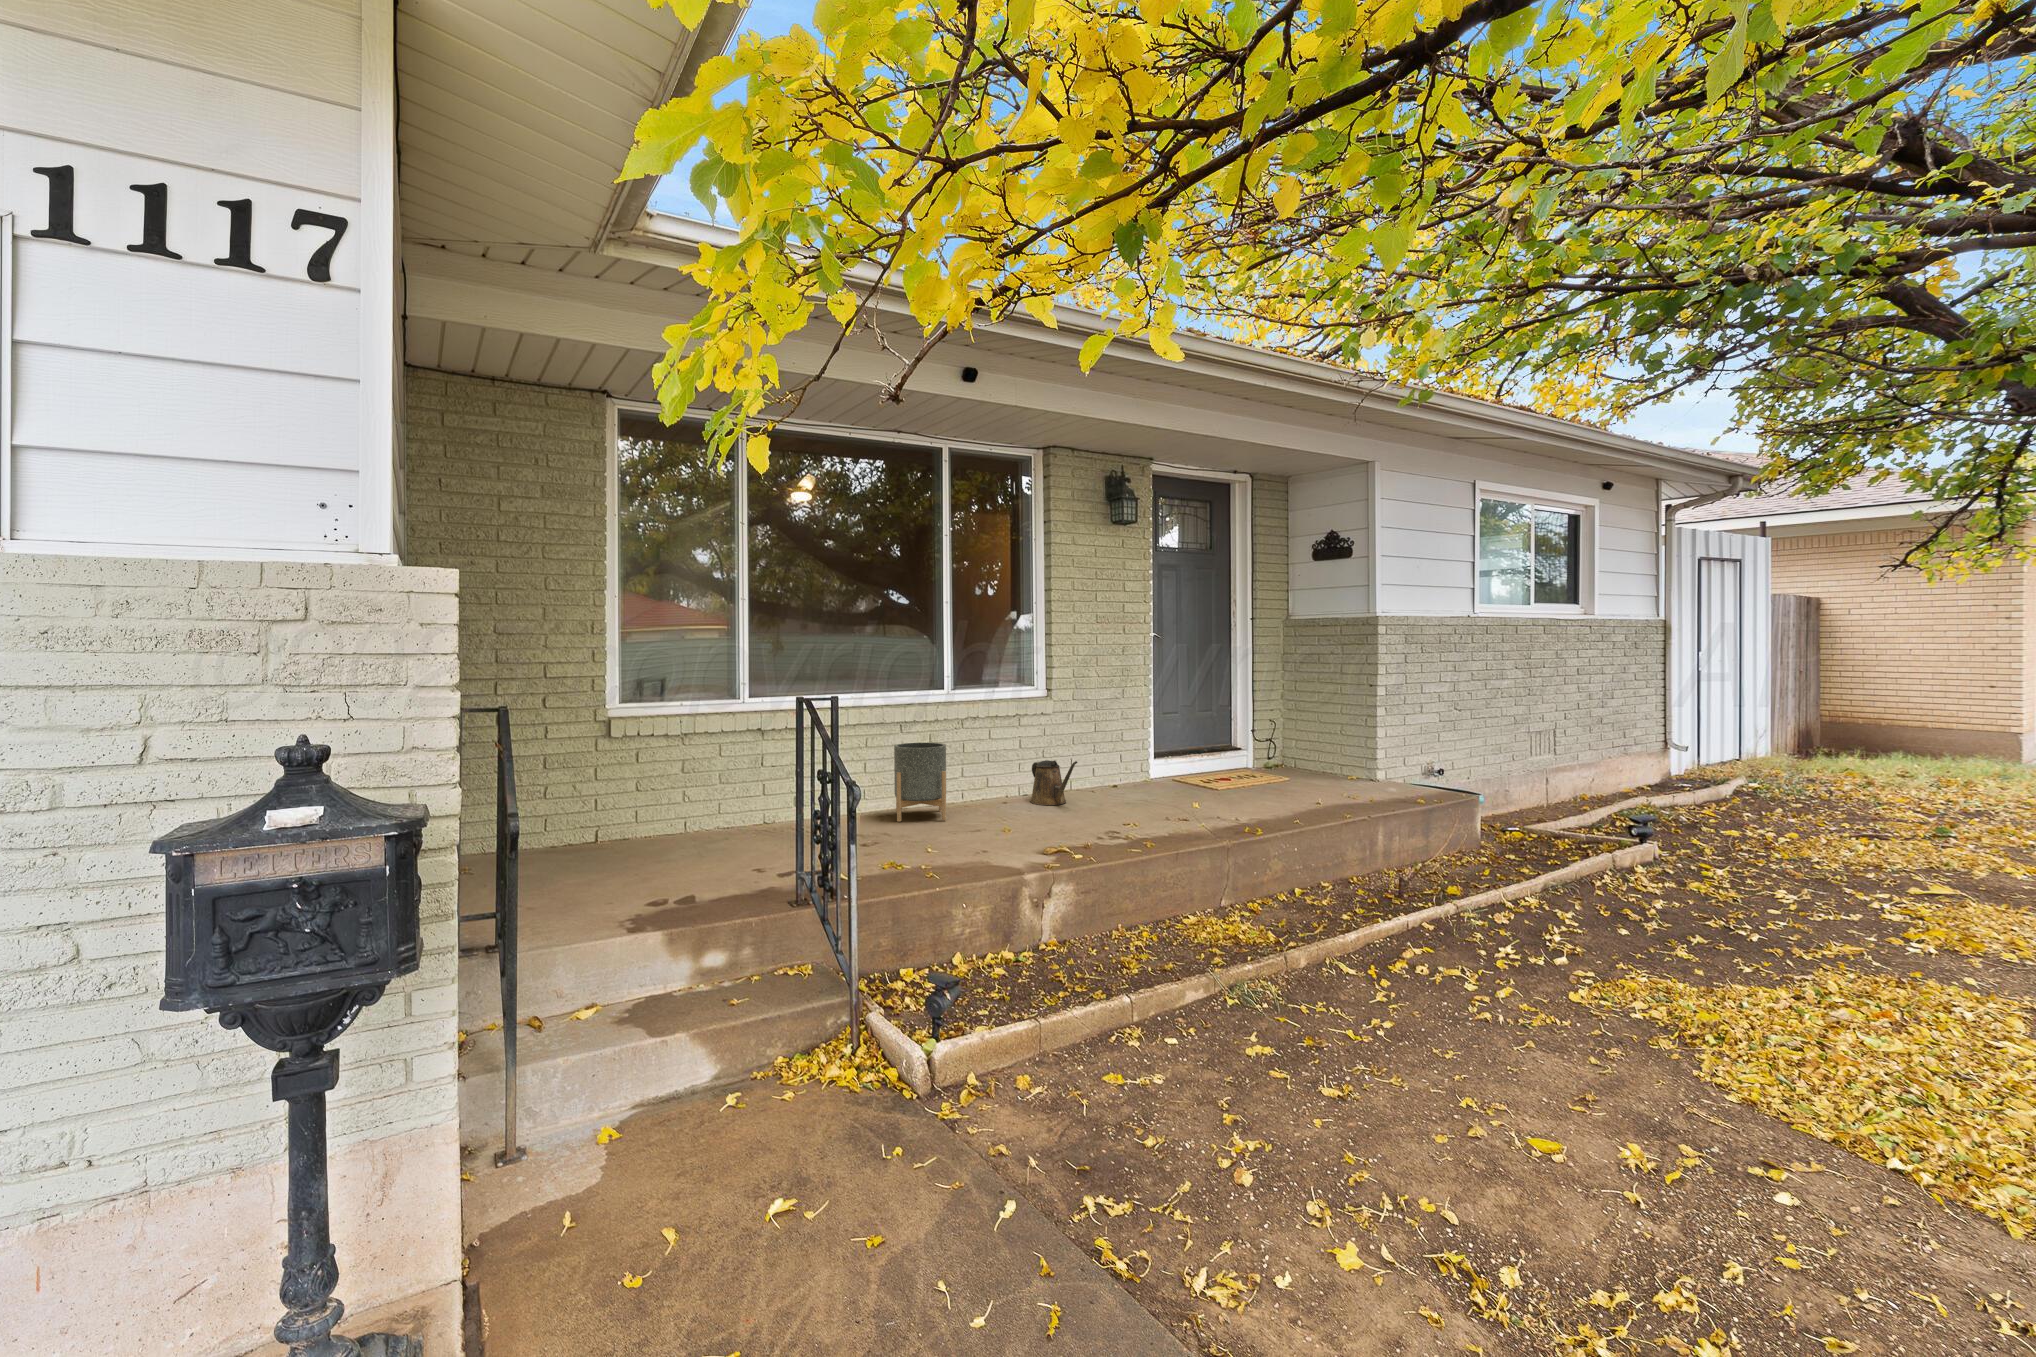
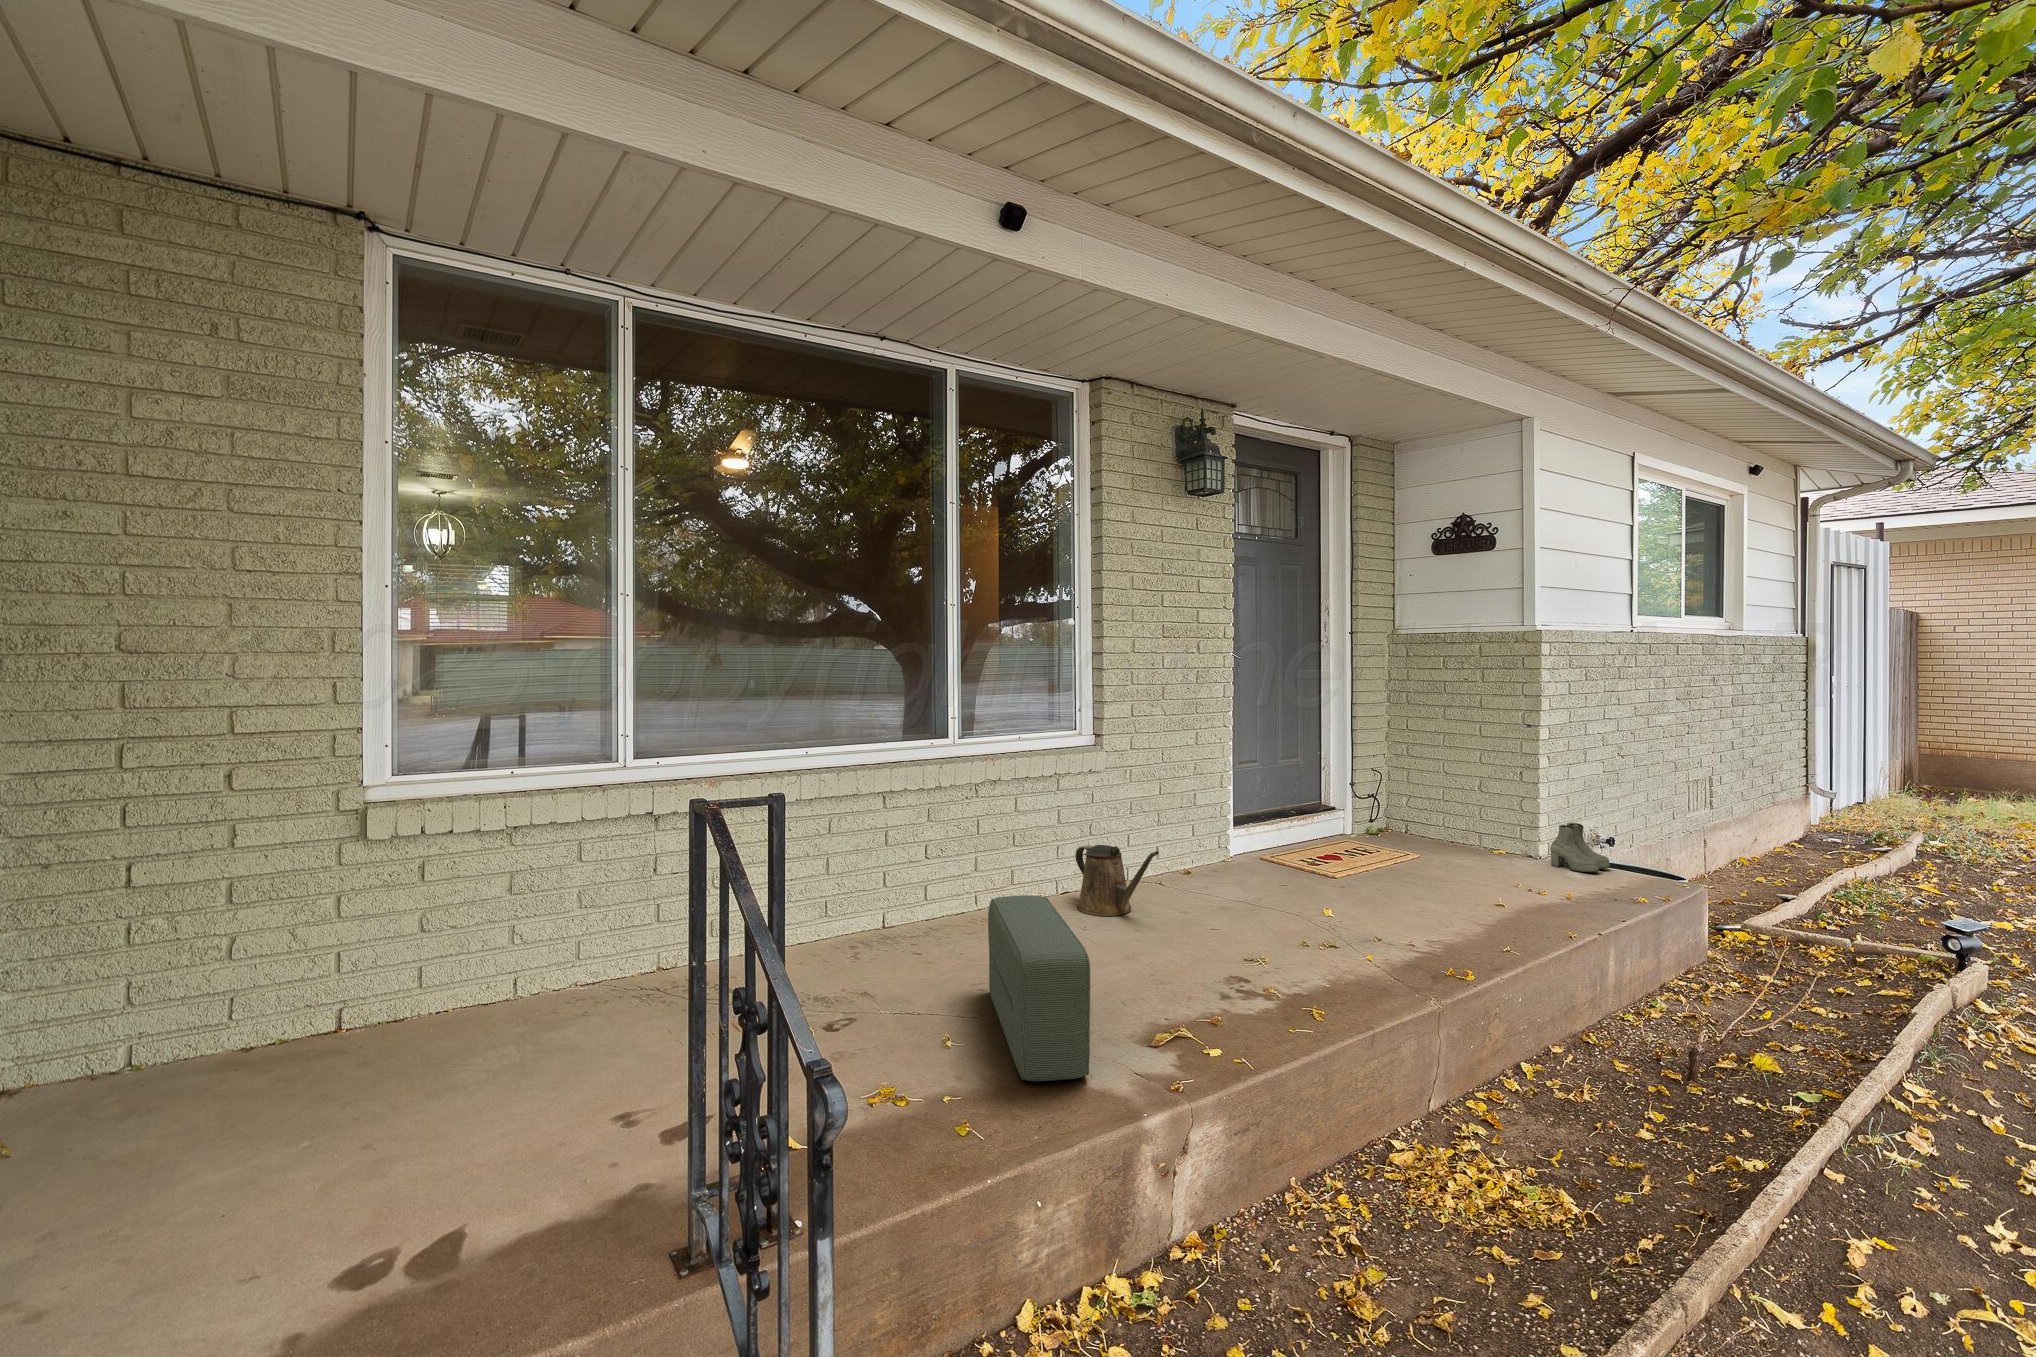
planter: present [894,743,946,822] -> none [875,825,961,961]
boots: none [1385,755,1425,789] -> present [1550,823,1610,872]
pouf: none [956,777,1000,864] -> present [988,895,1090,1081]

